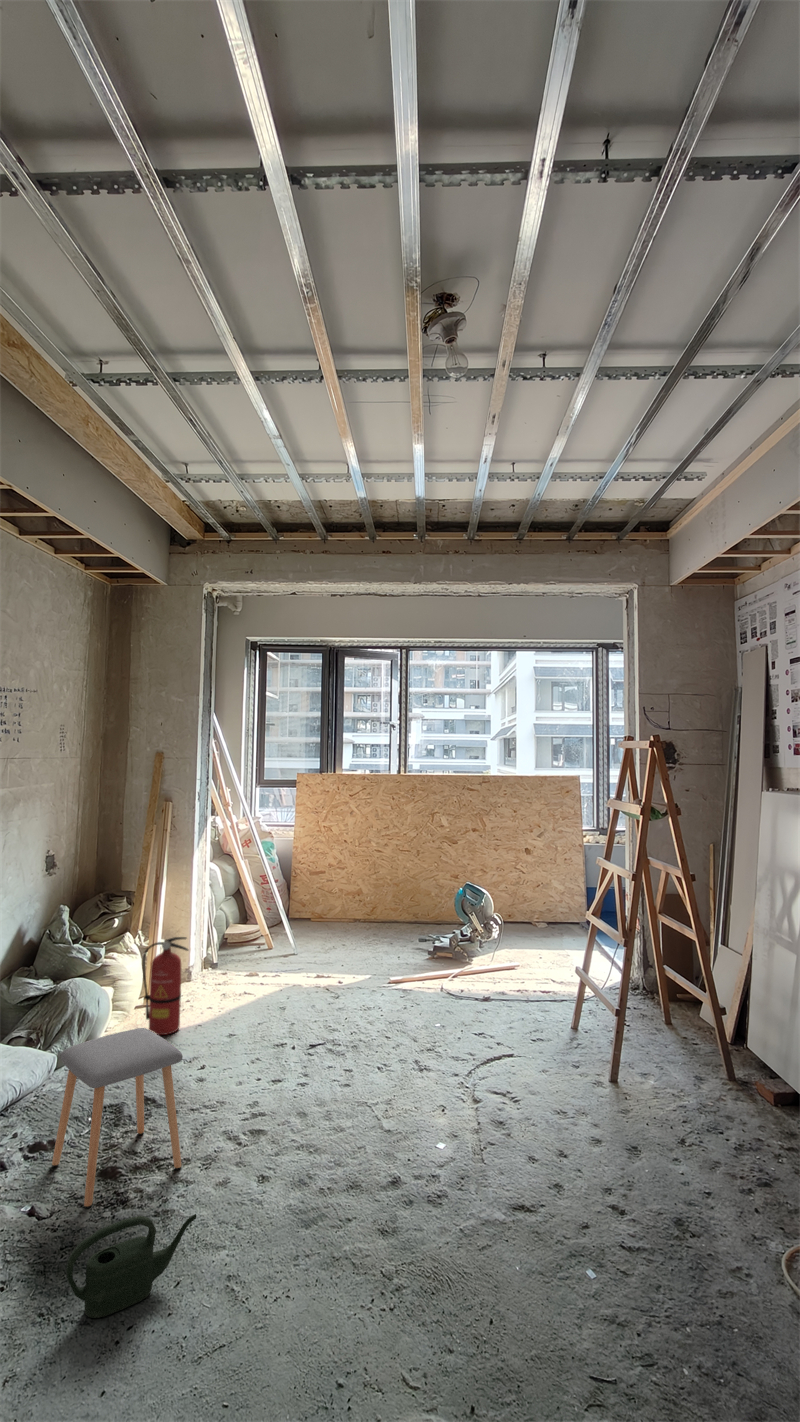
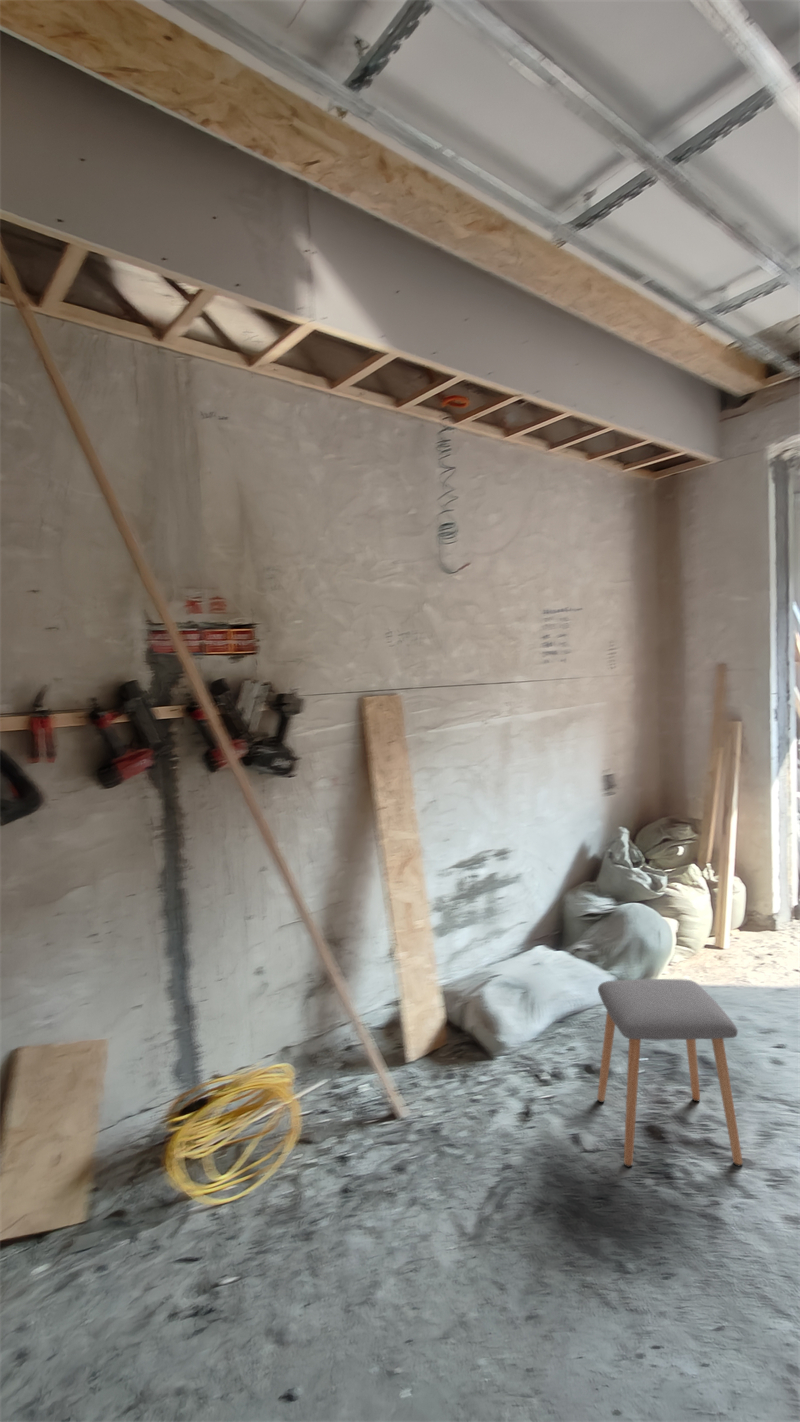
fire extinguisher: present [142,937,188,1035] -> none [706,877,762,987]
watering can: present [66,1214,196,1318] -> none [585,1214,748,1324]

